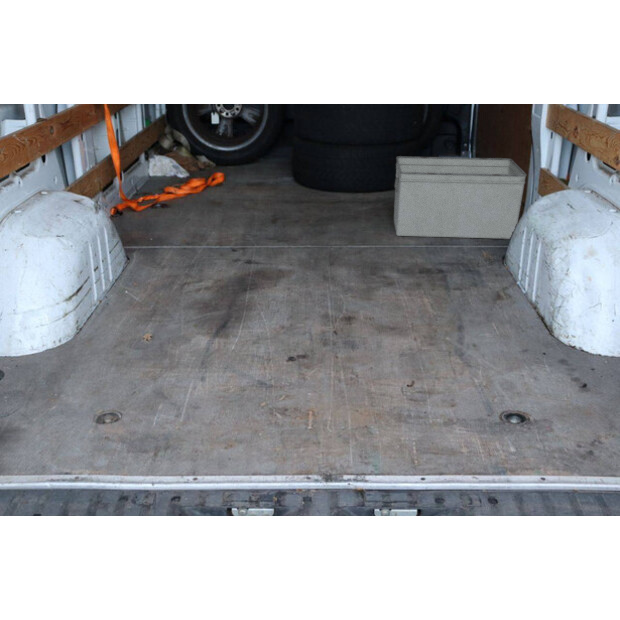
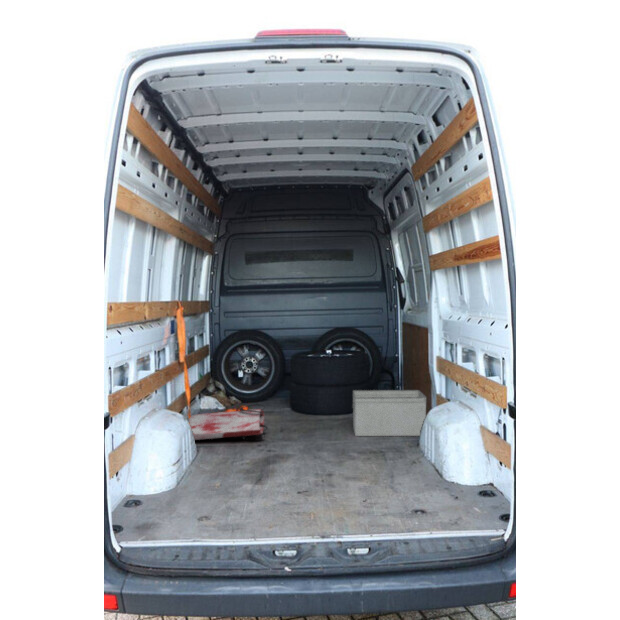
bag: none [103,178,250,240] -> present [189,404,267,441]

